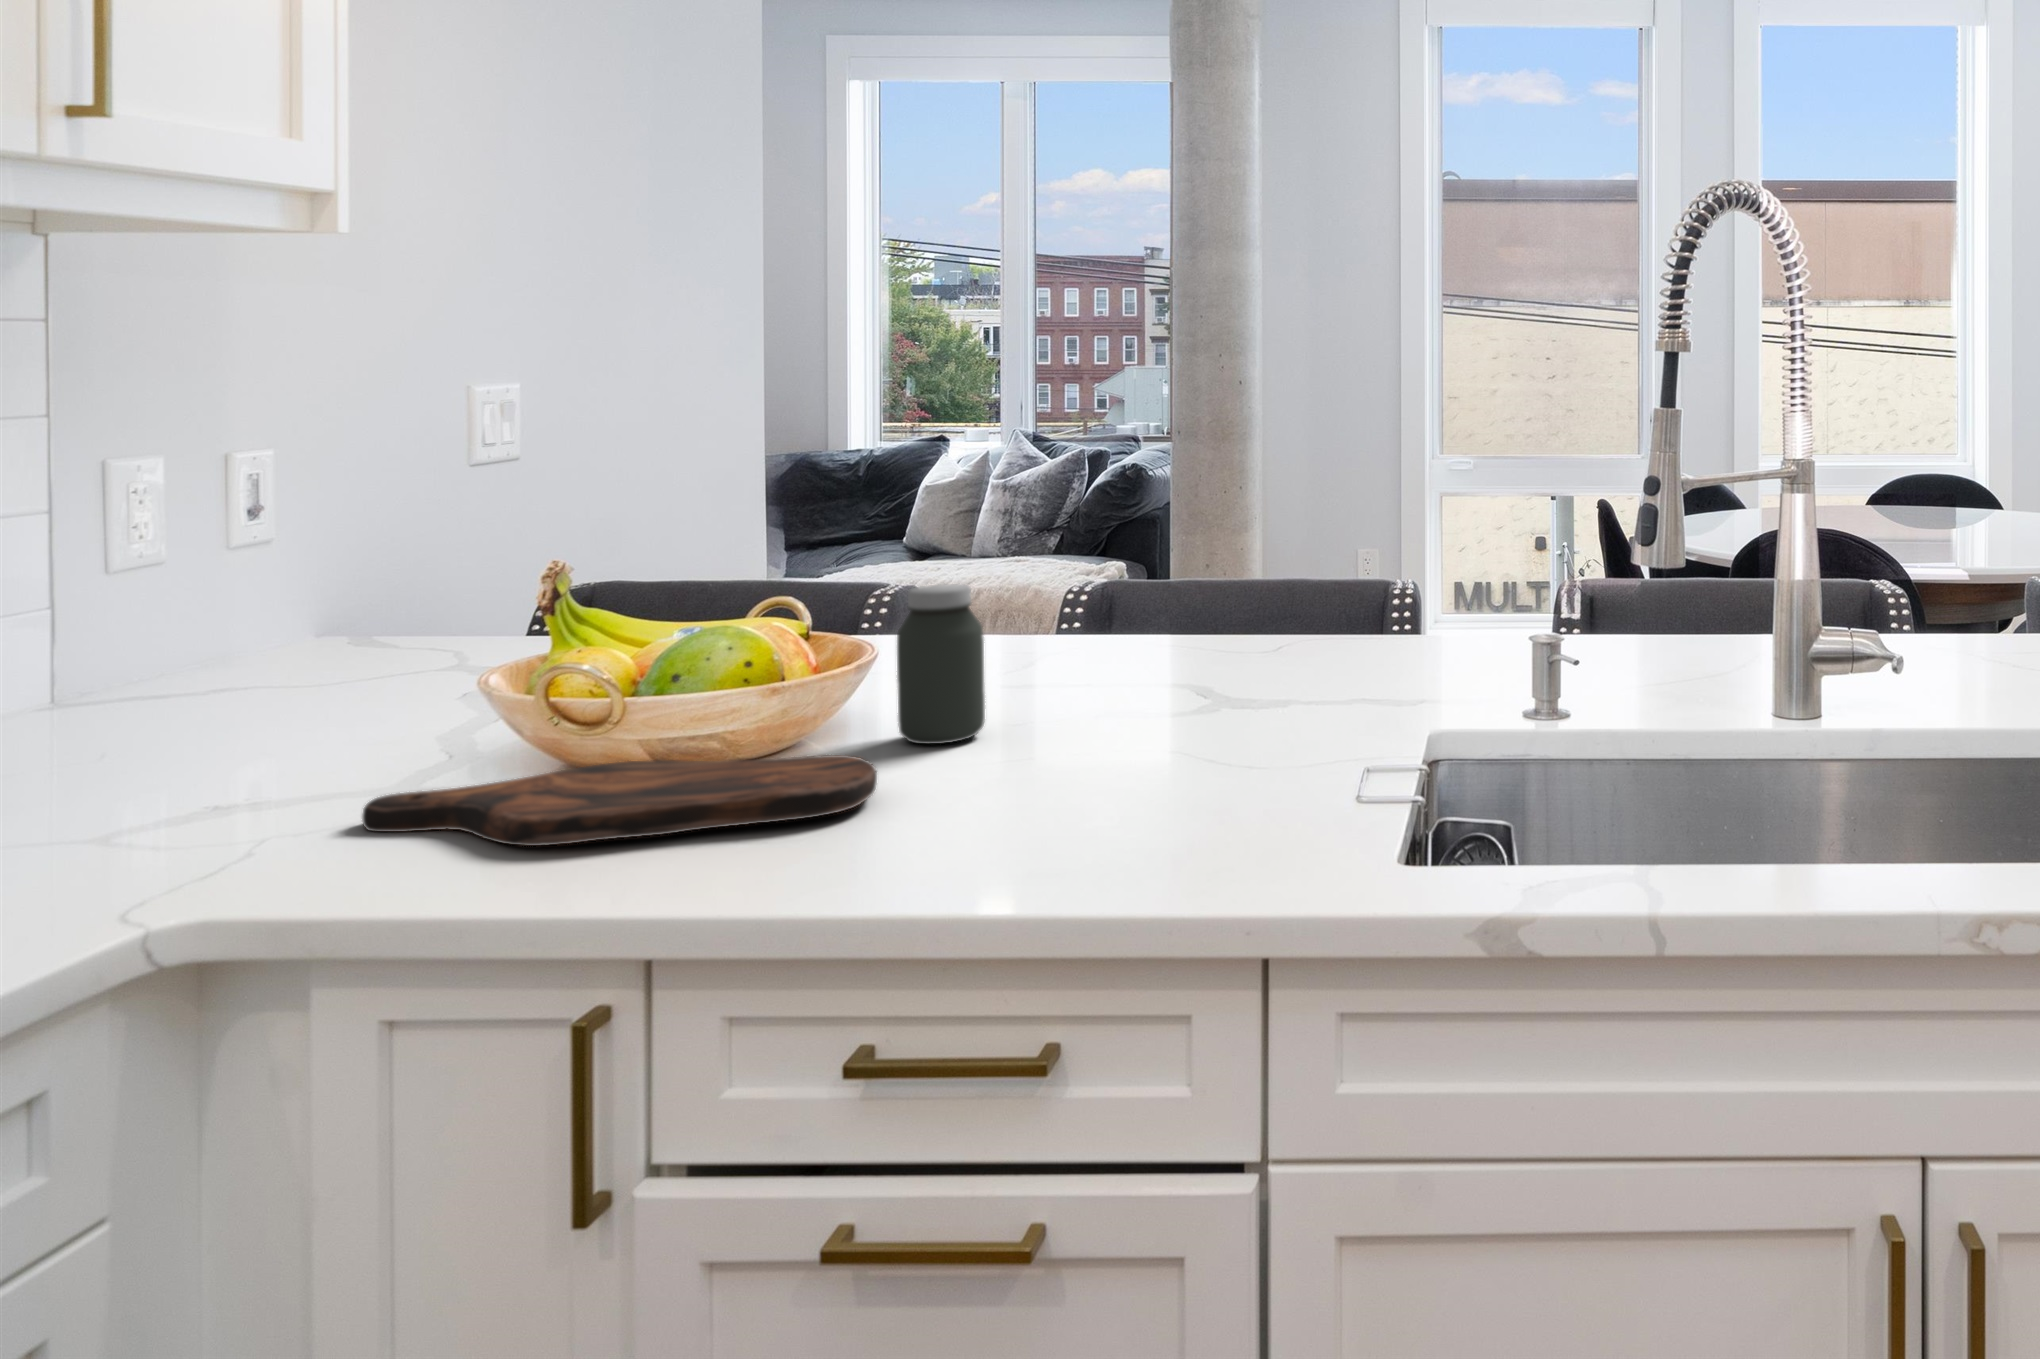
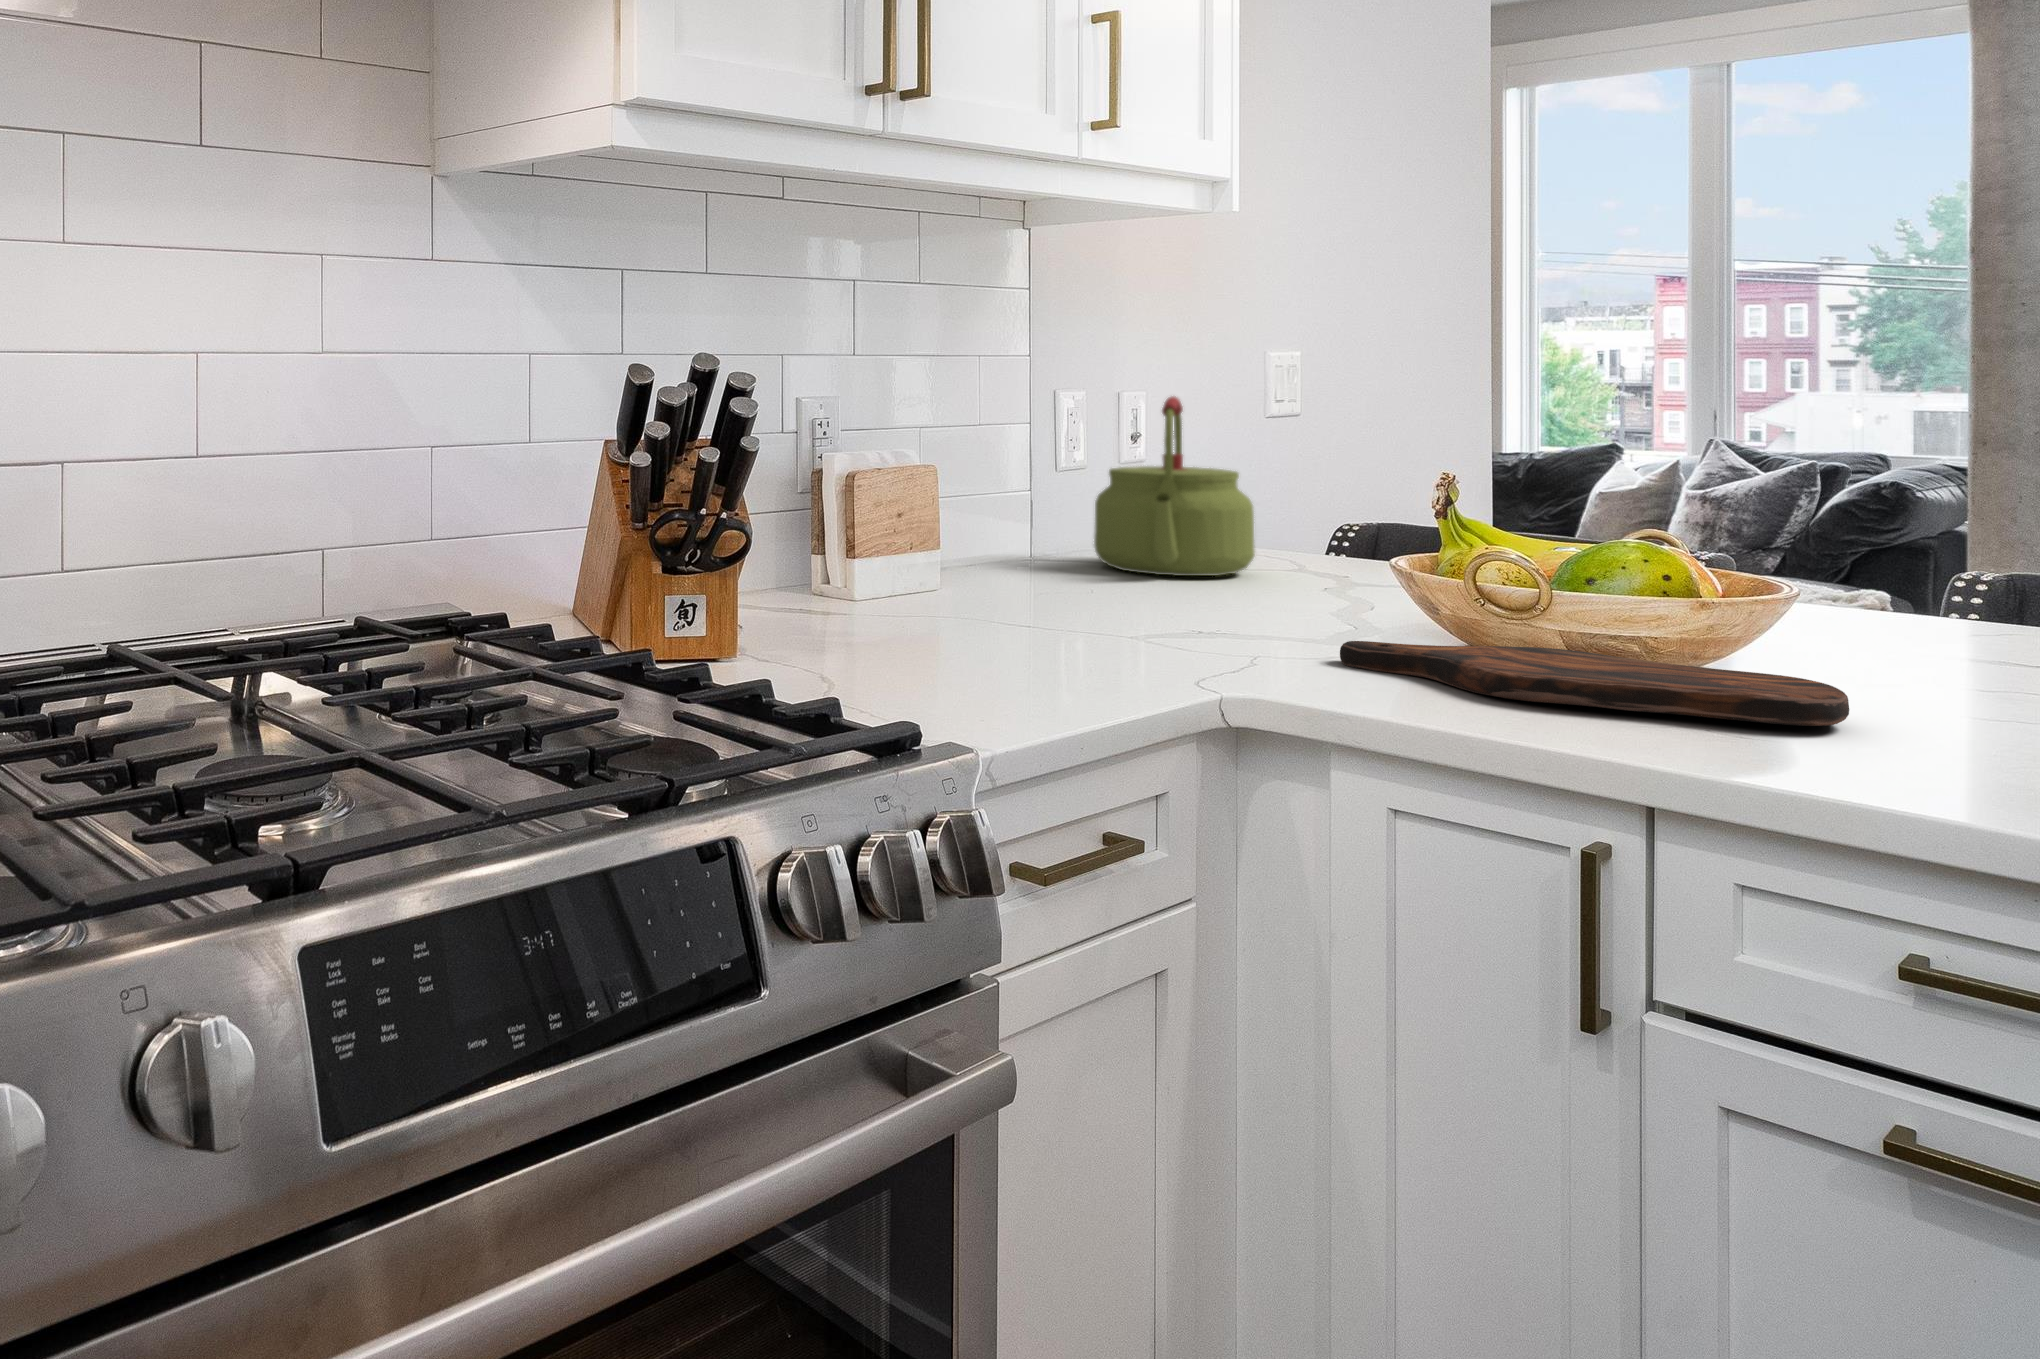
kettle: none [142,470,380,709] -> present [1094,396,1255,576]
jar: present [897,584,985,744] -> none [1824,530,1935,694]

